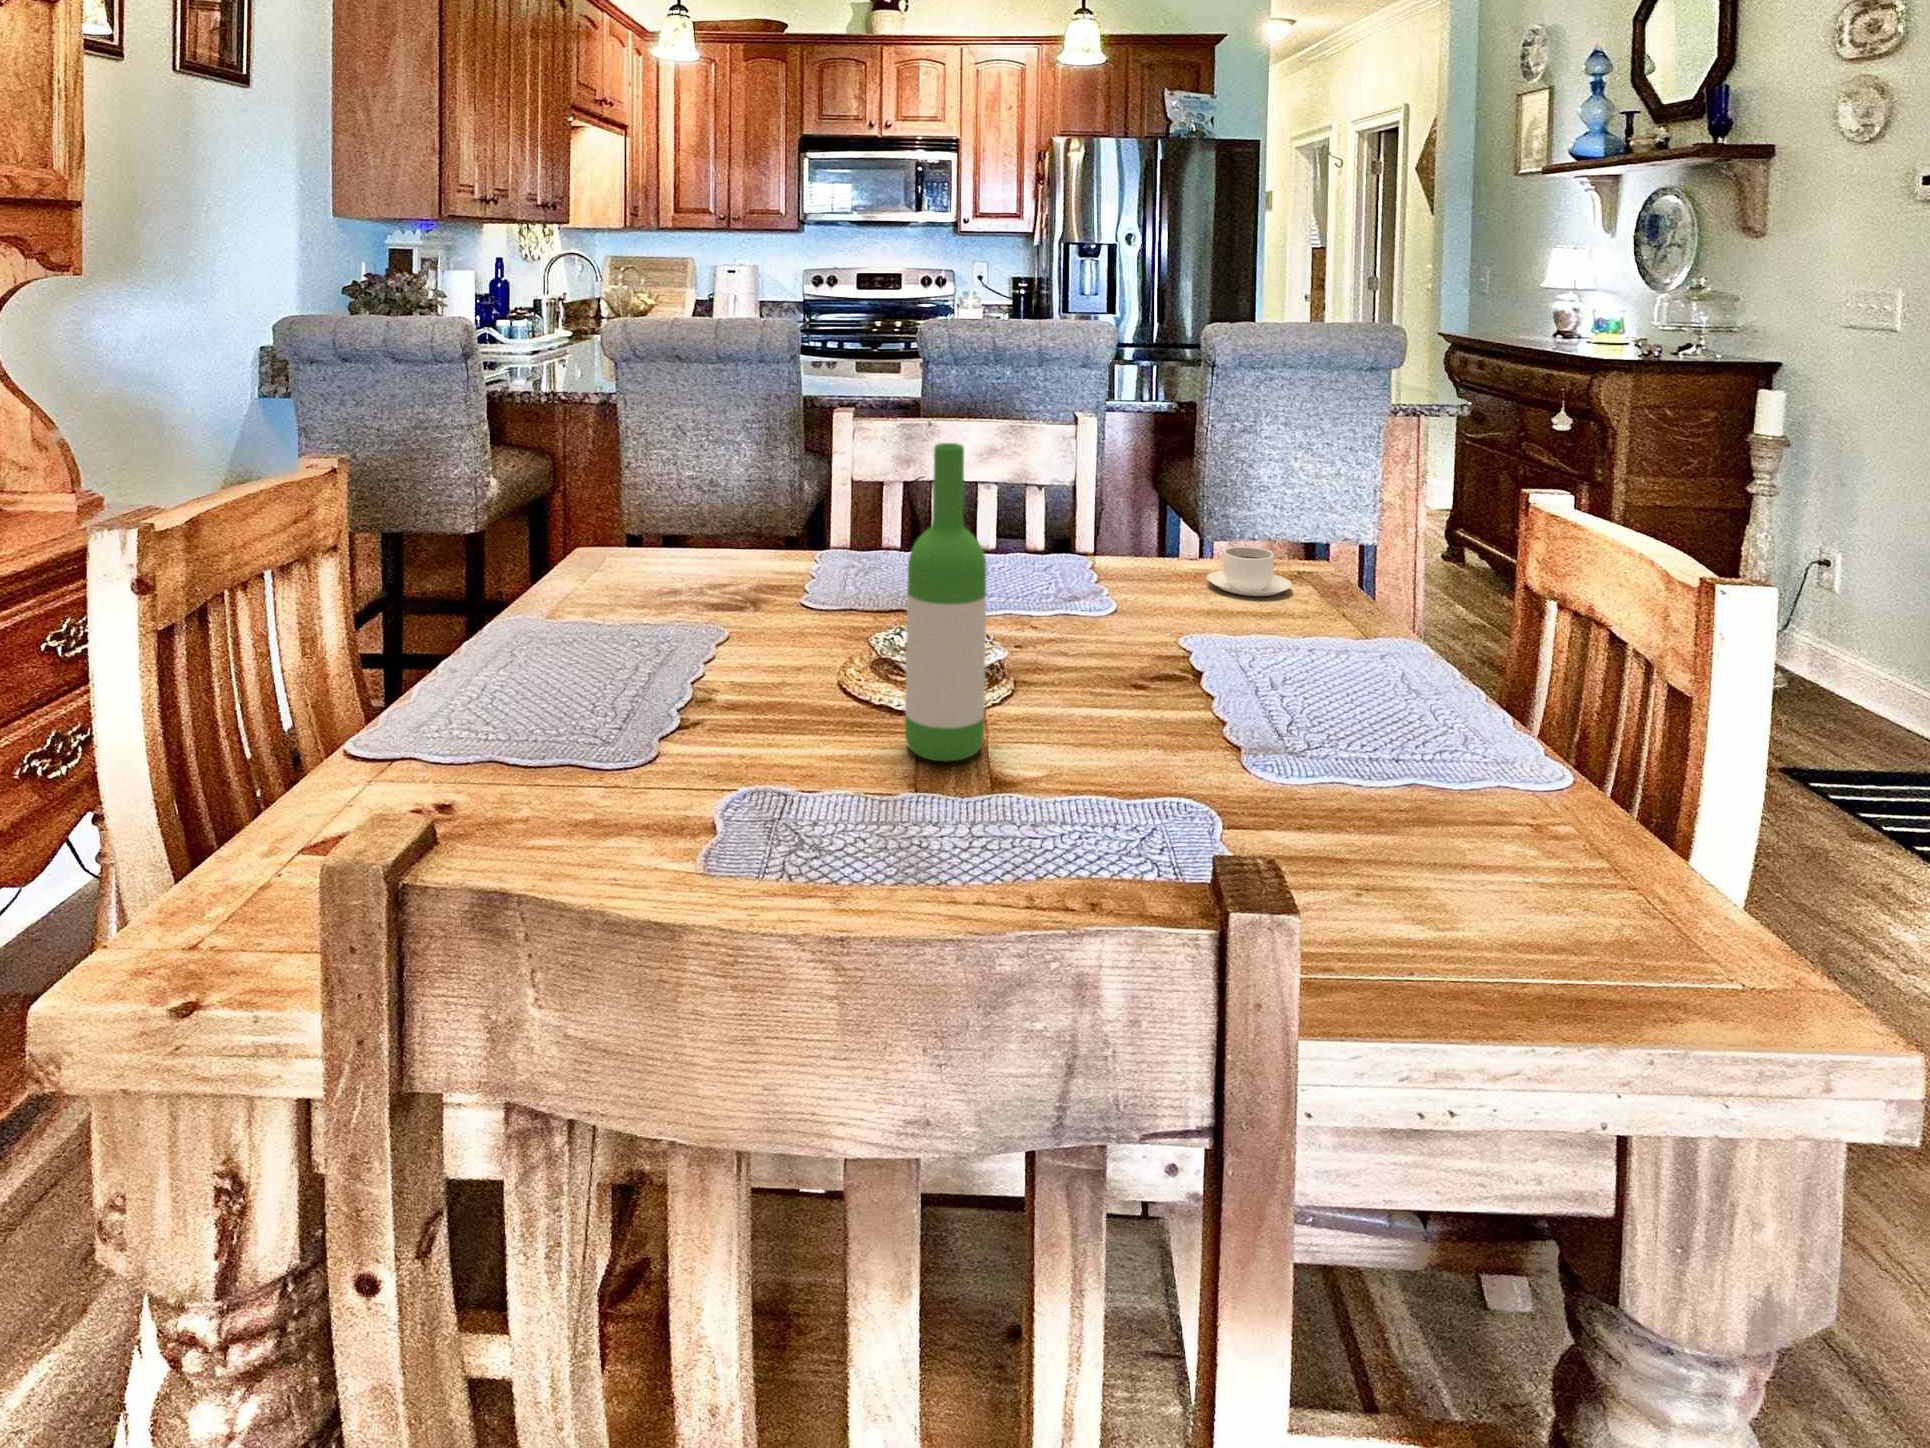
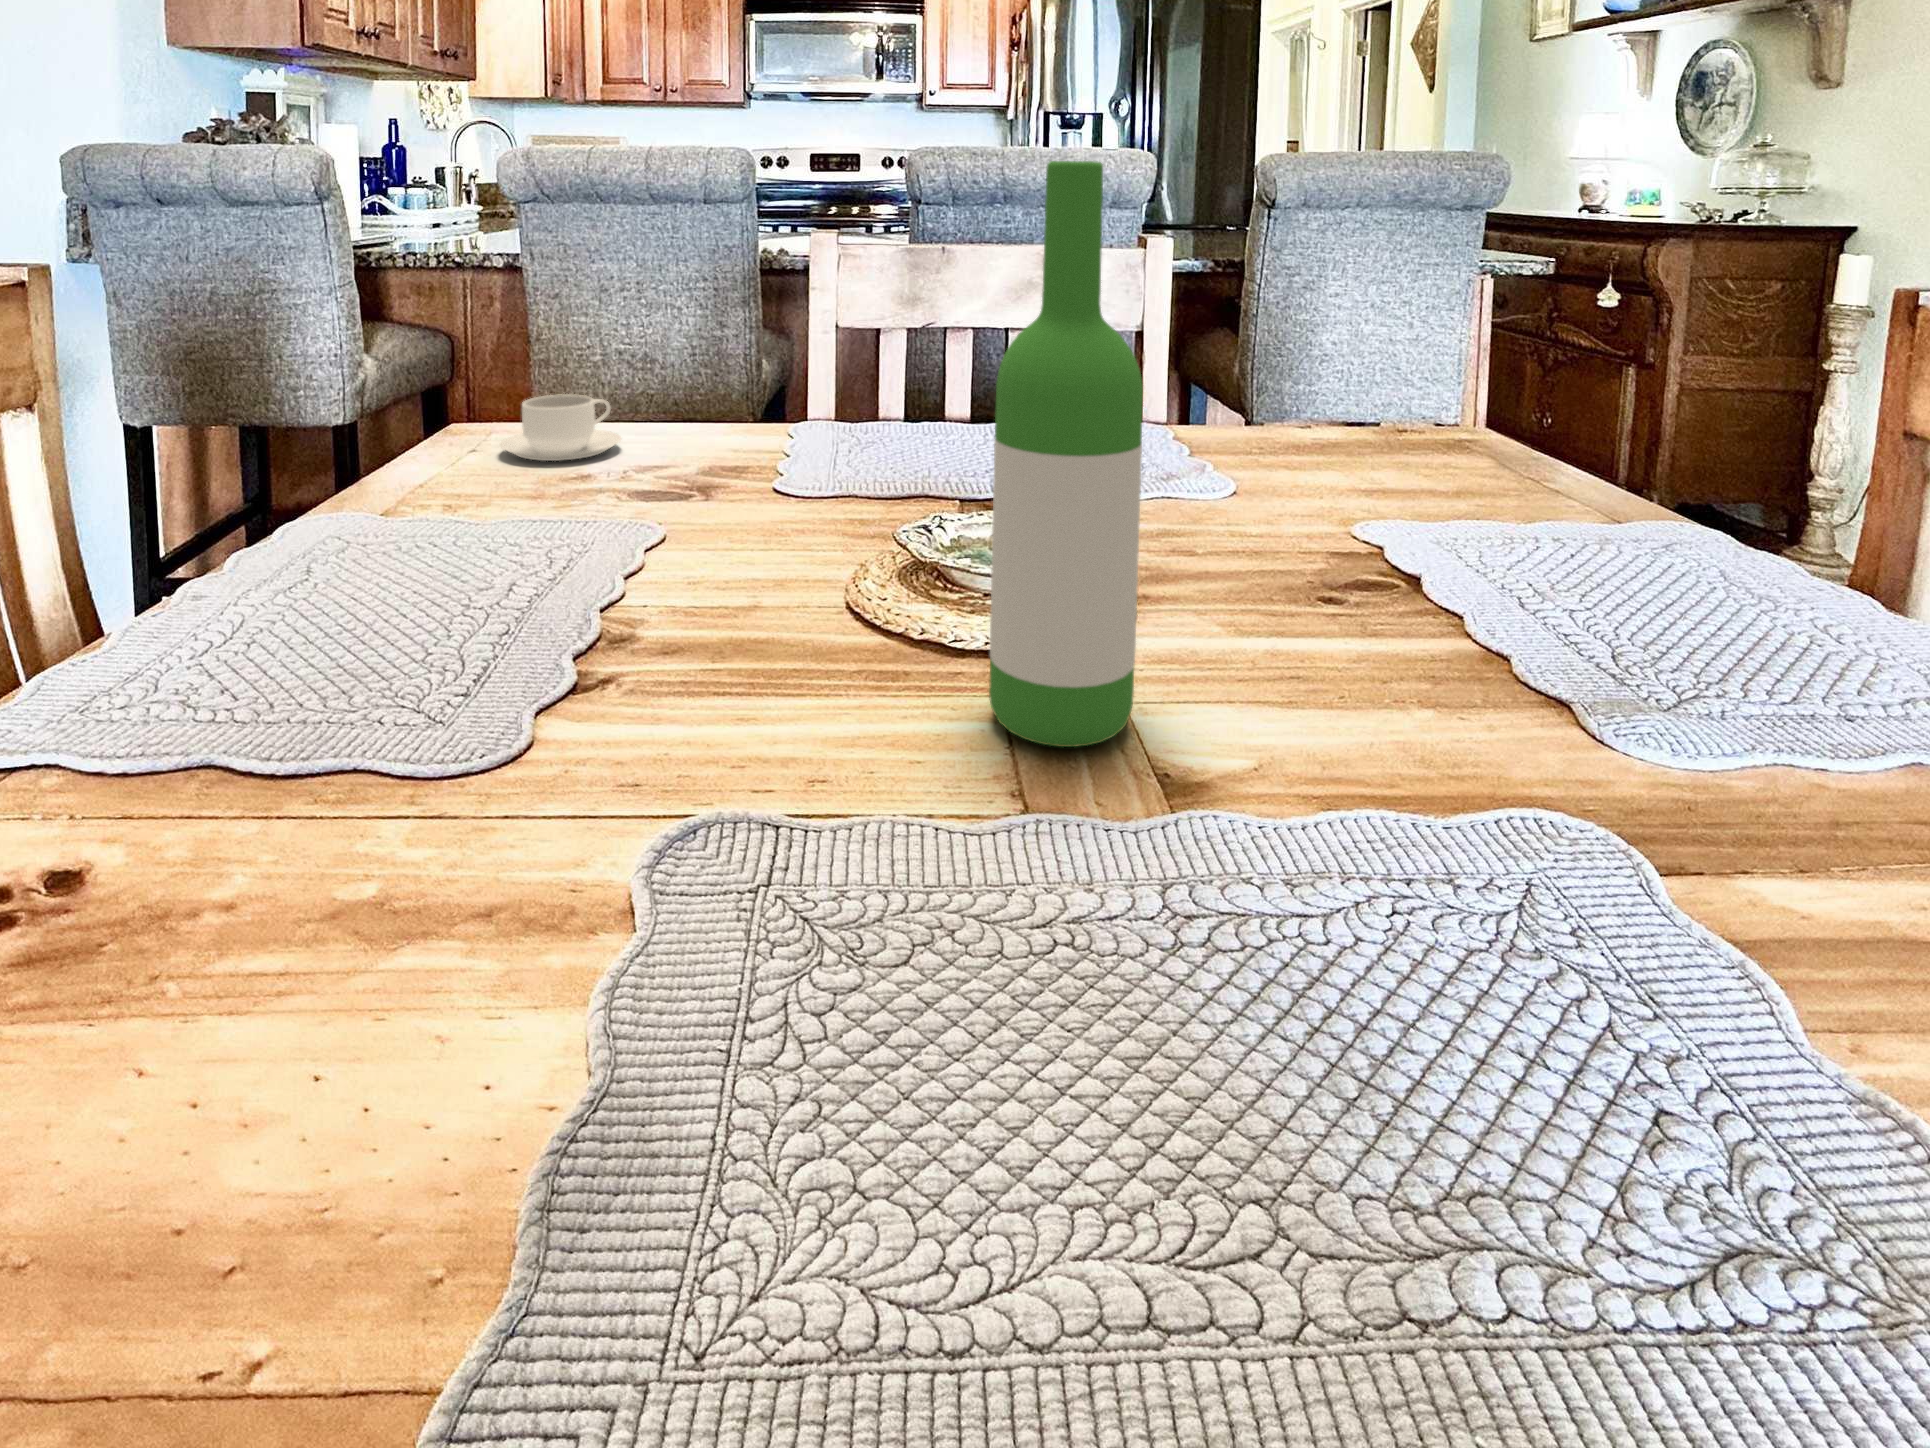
coffee cup: present [1207,546,1292,596] -> present [499,394,622,461]

